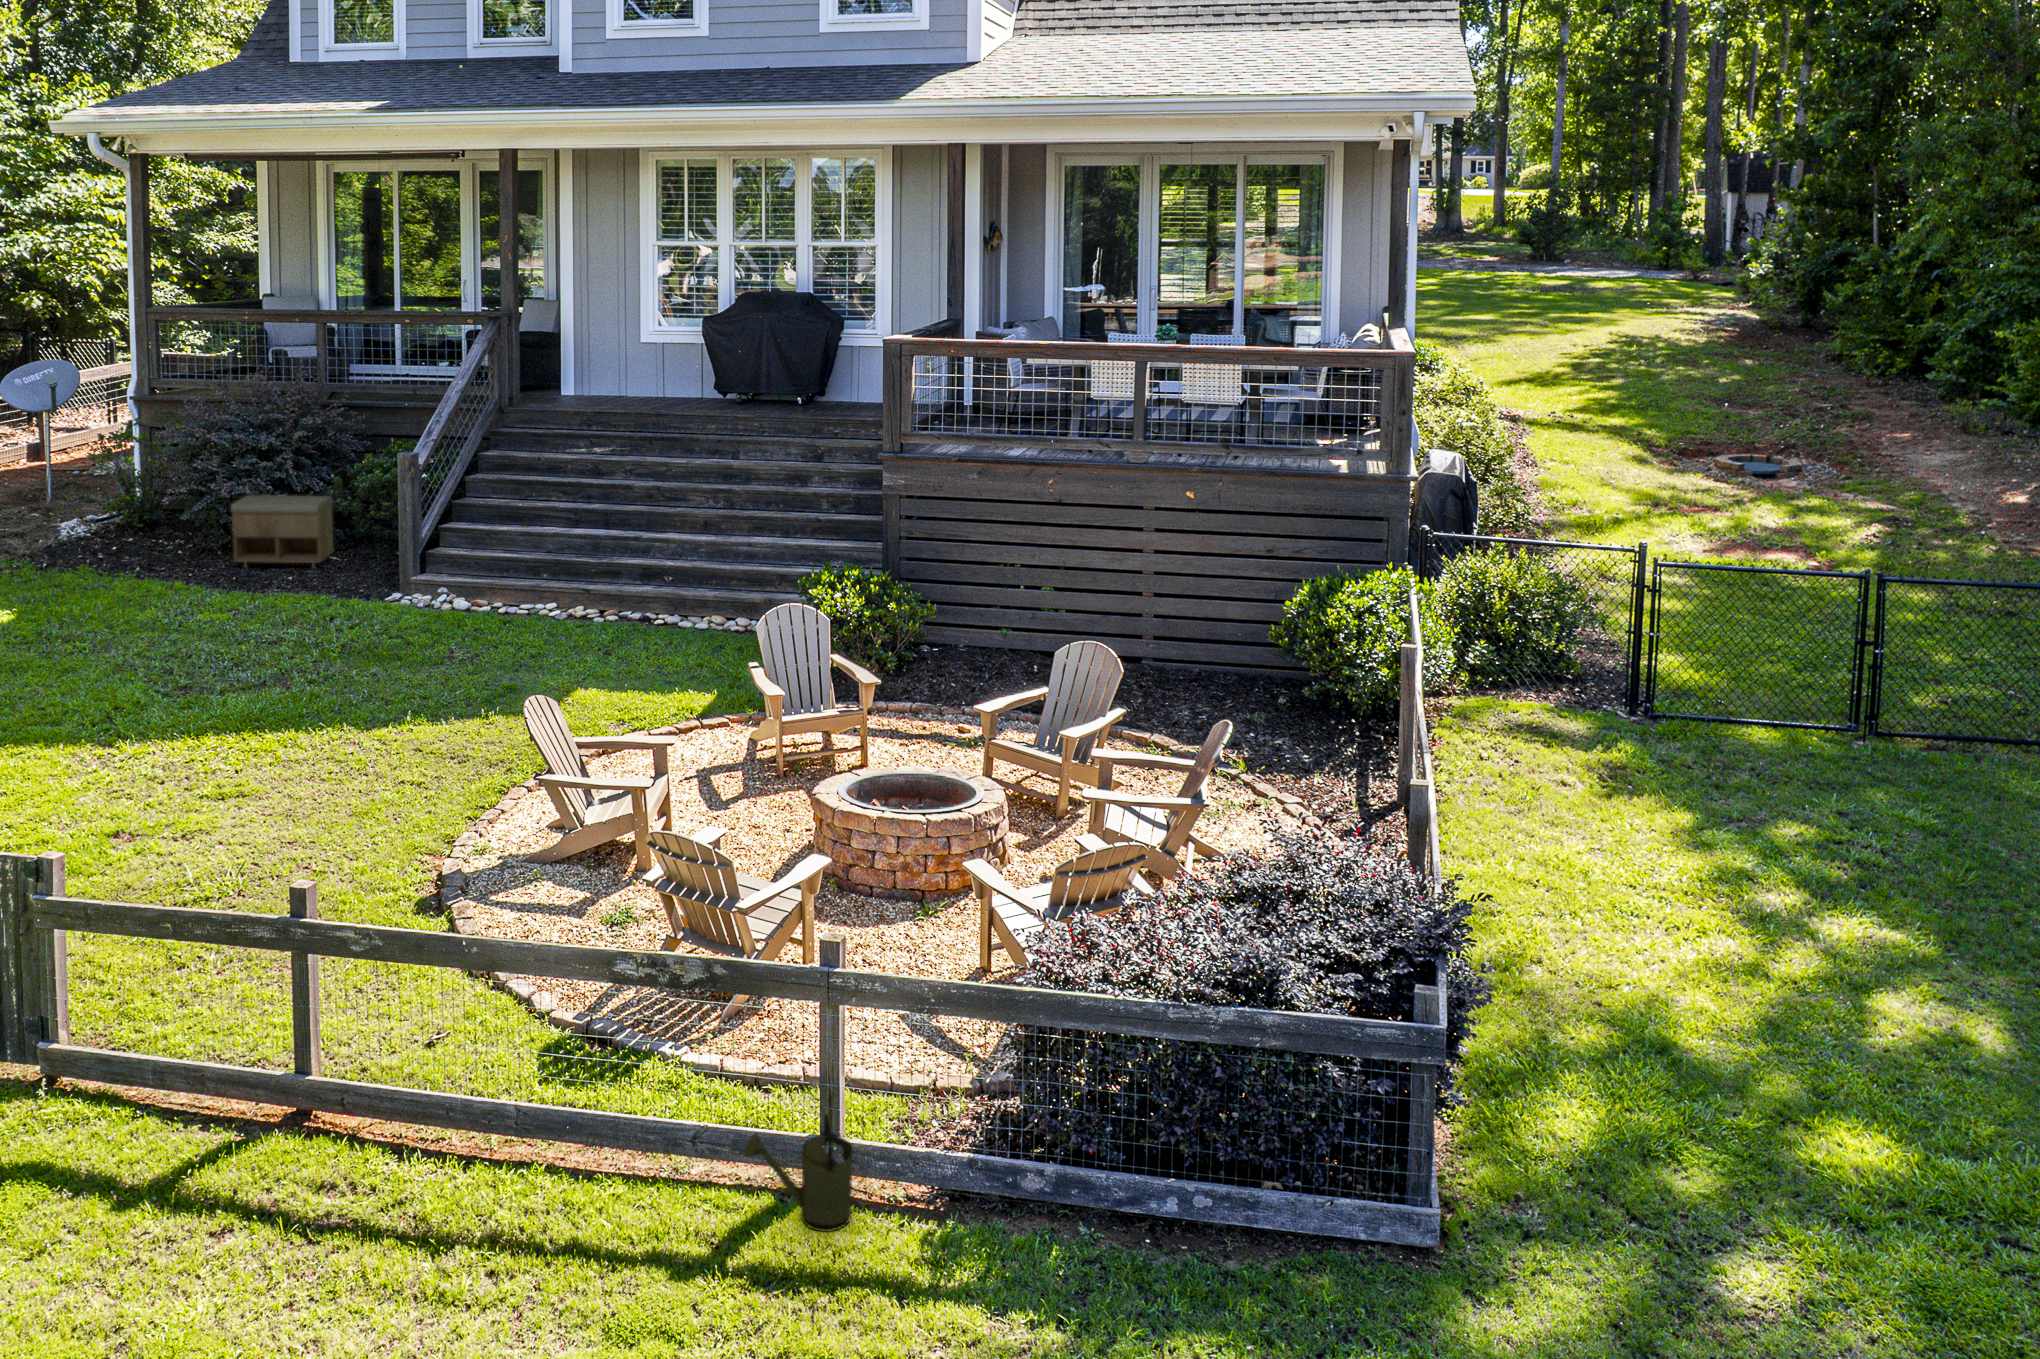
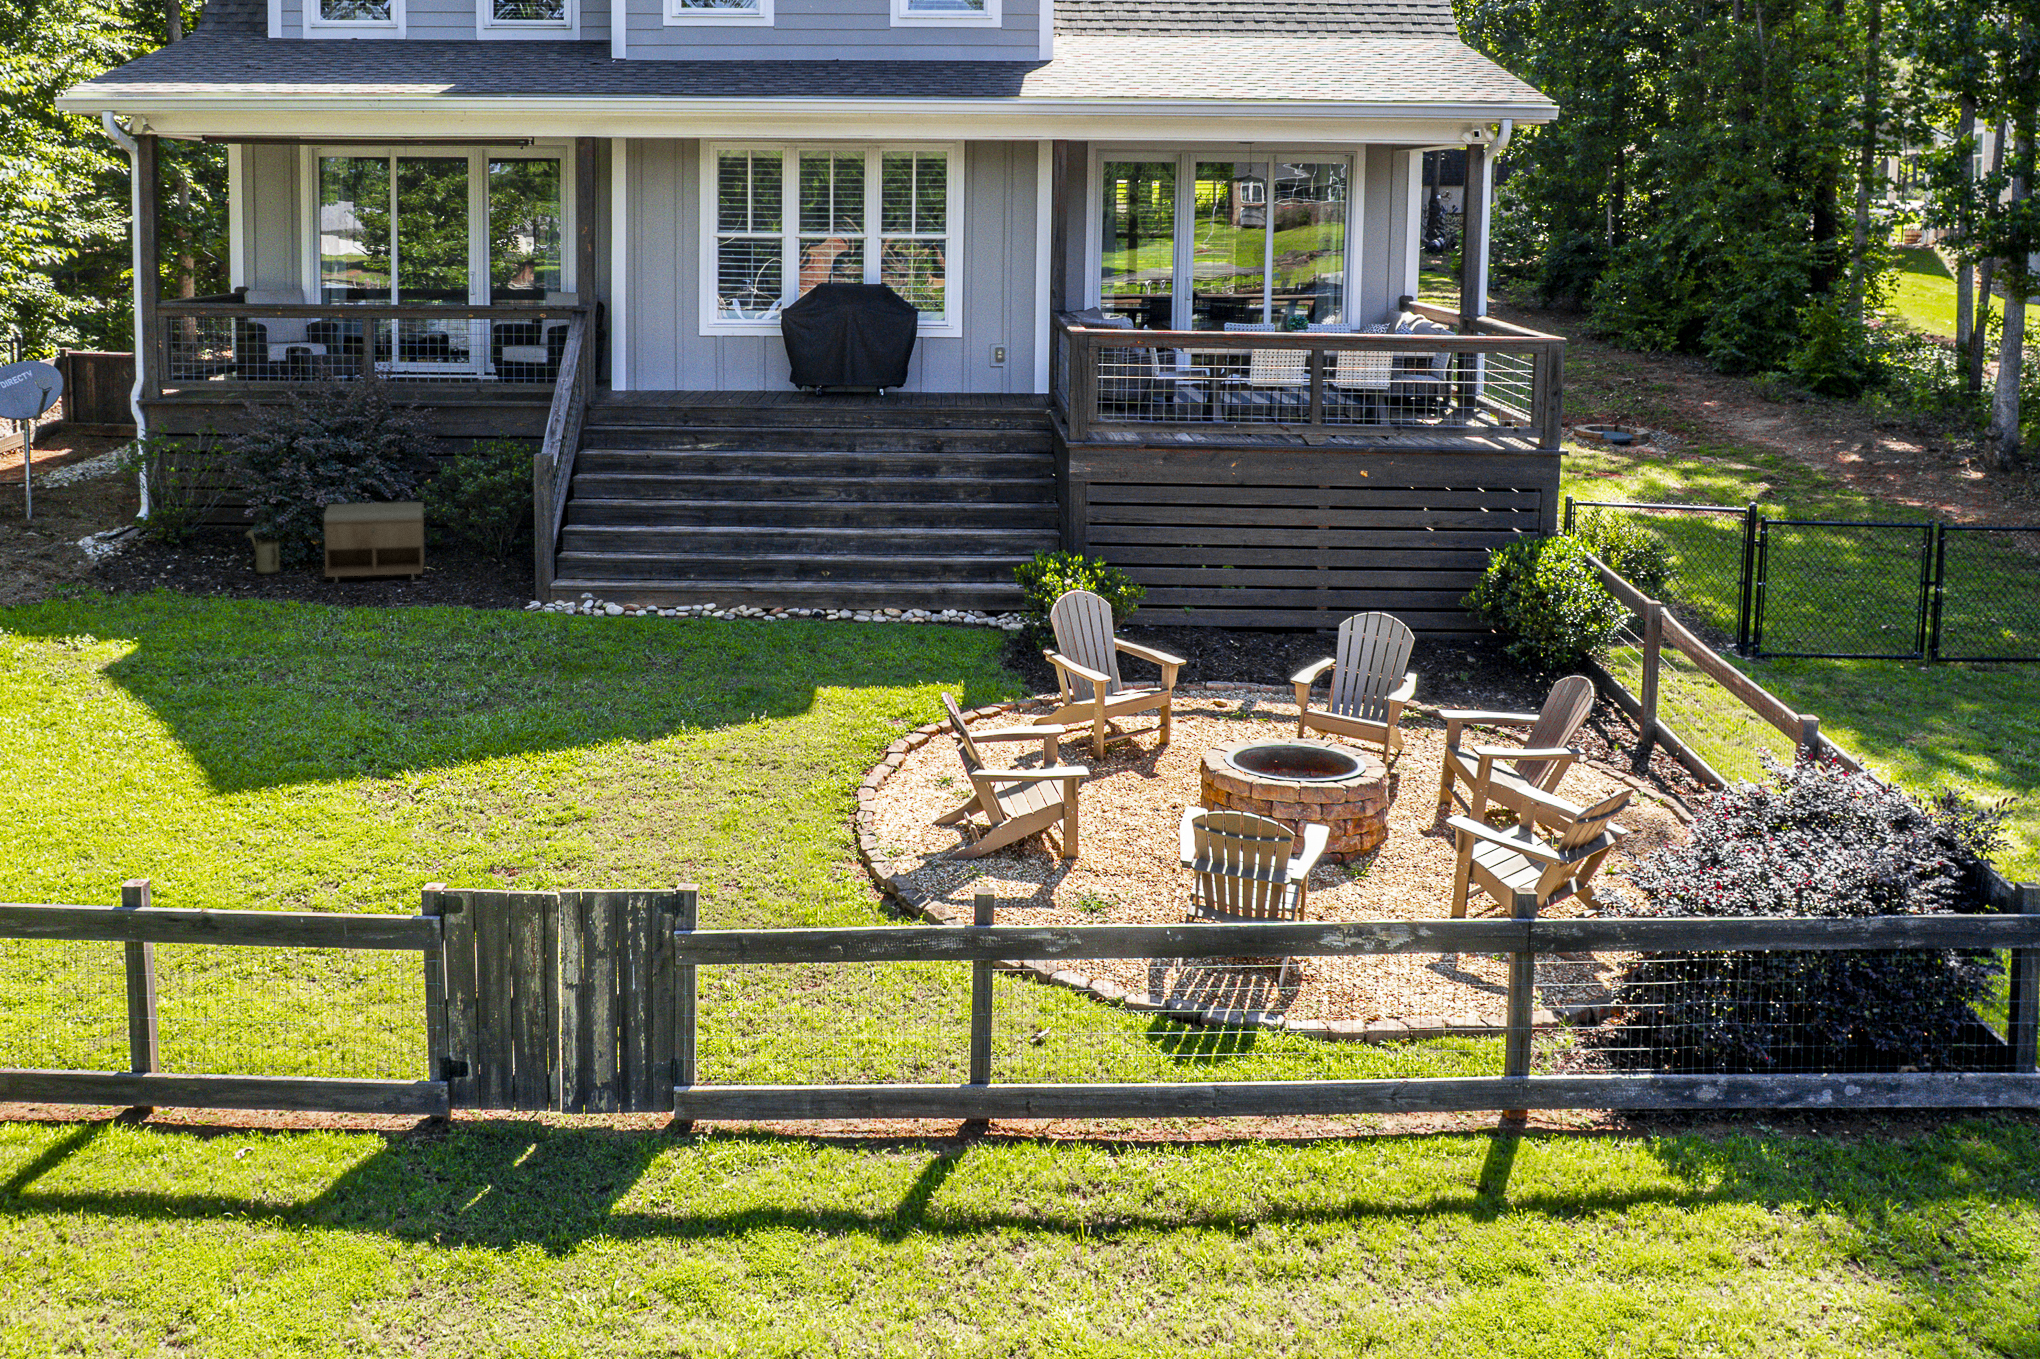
watering can: present [744,1115,856,1232] -> present [245,530,280,575]

